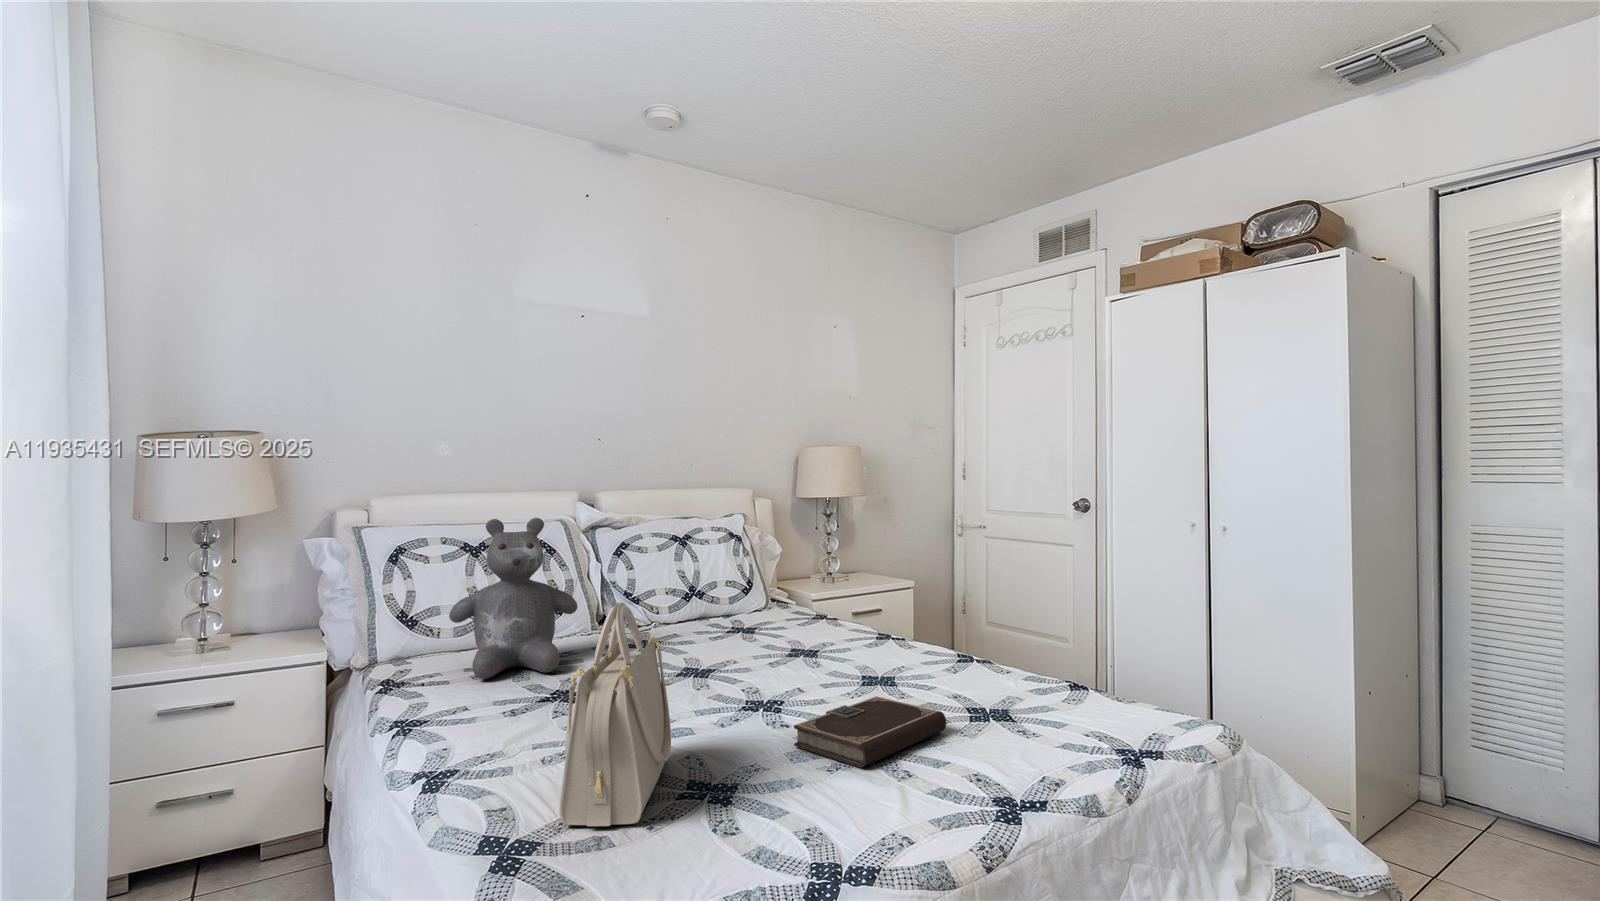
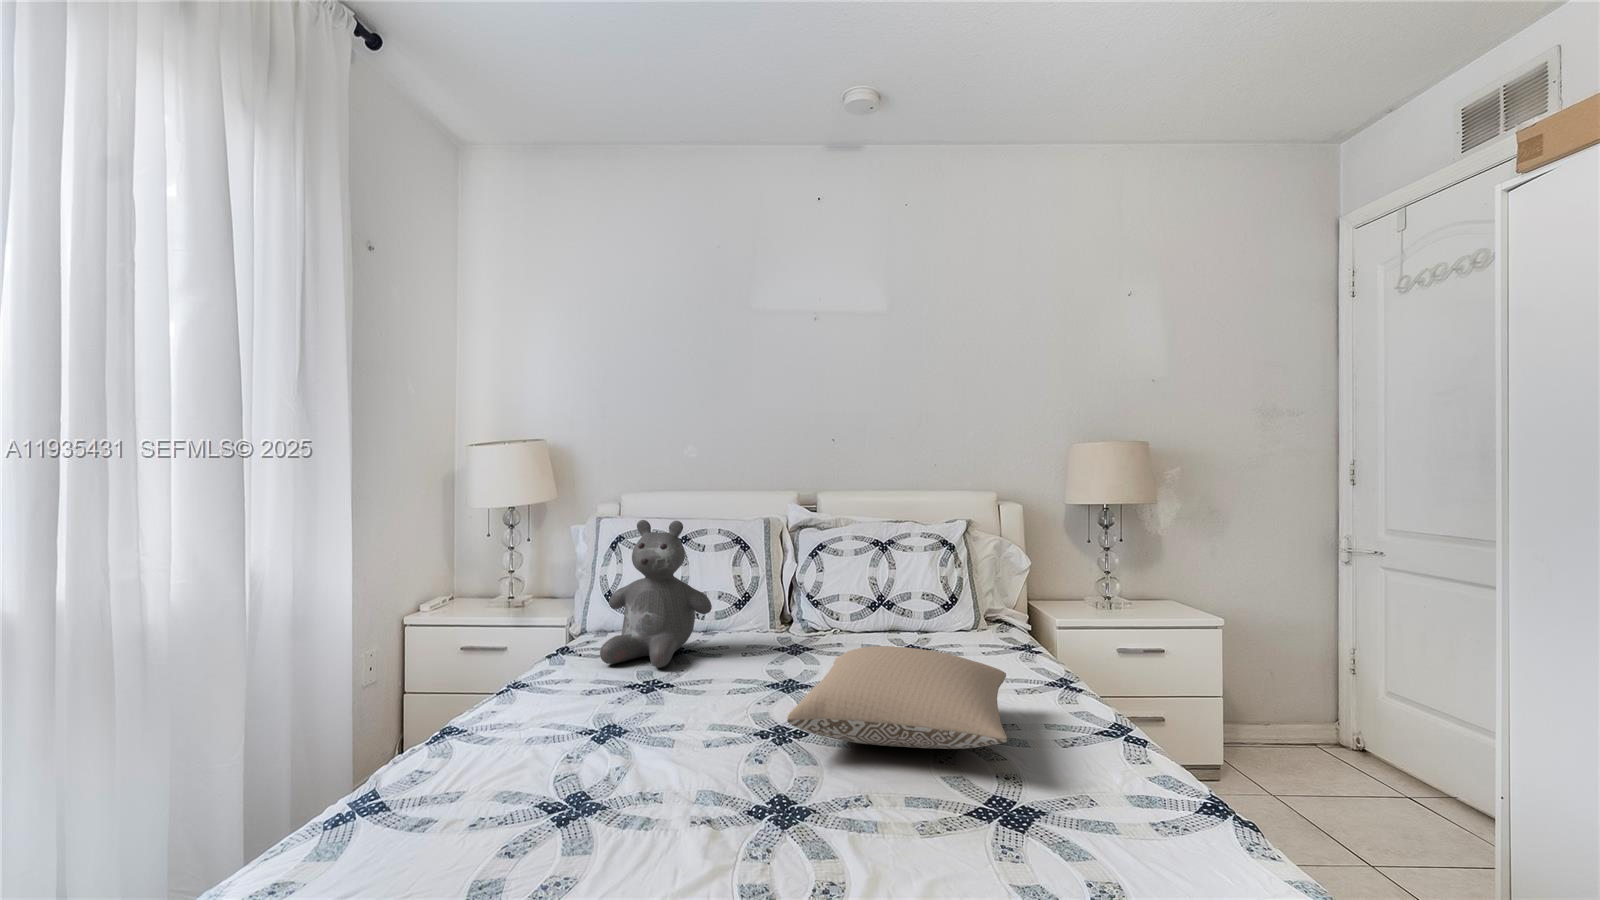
handbag: present [559,603,671,826] -> none [382,630,566,850]
pillow: none [754,604,965,679] -> present [787,646,1007,749]
notebook: present [794,696,946,767] -> none [678,778,850,866]

